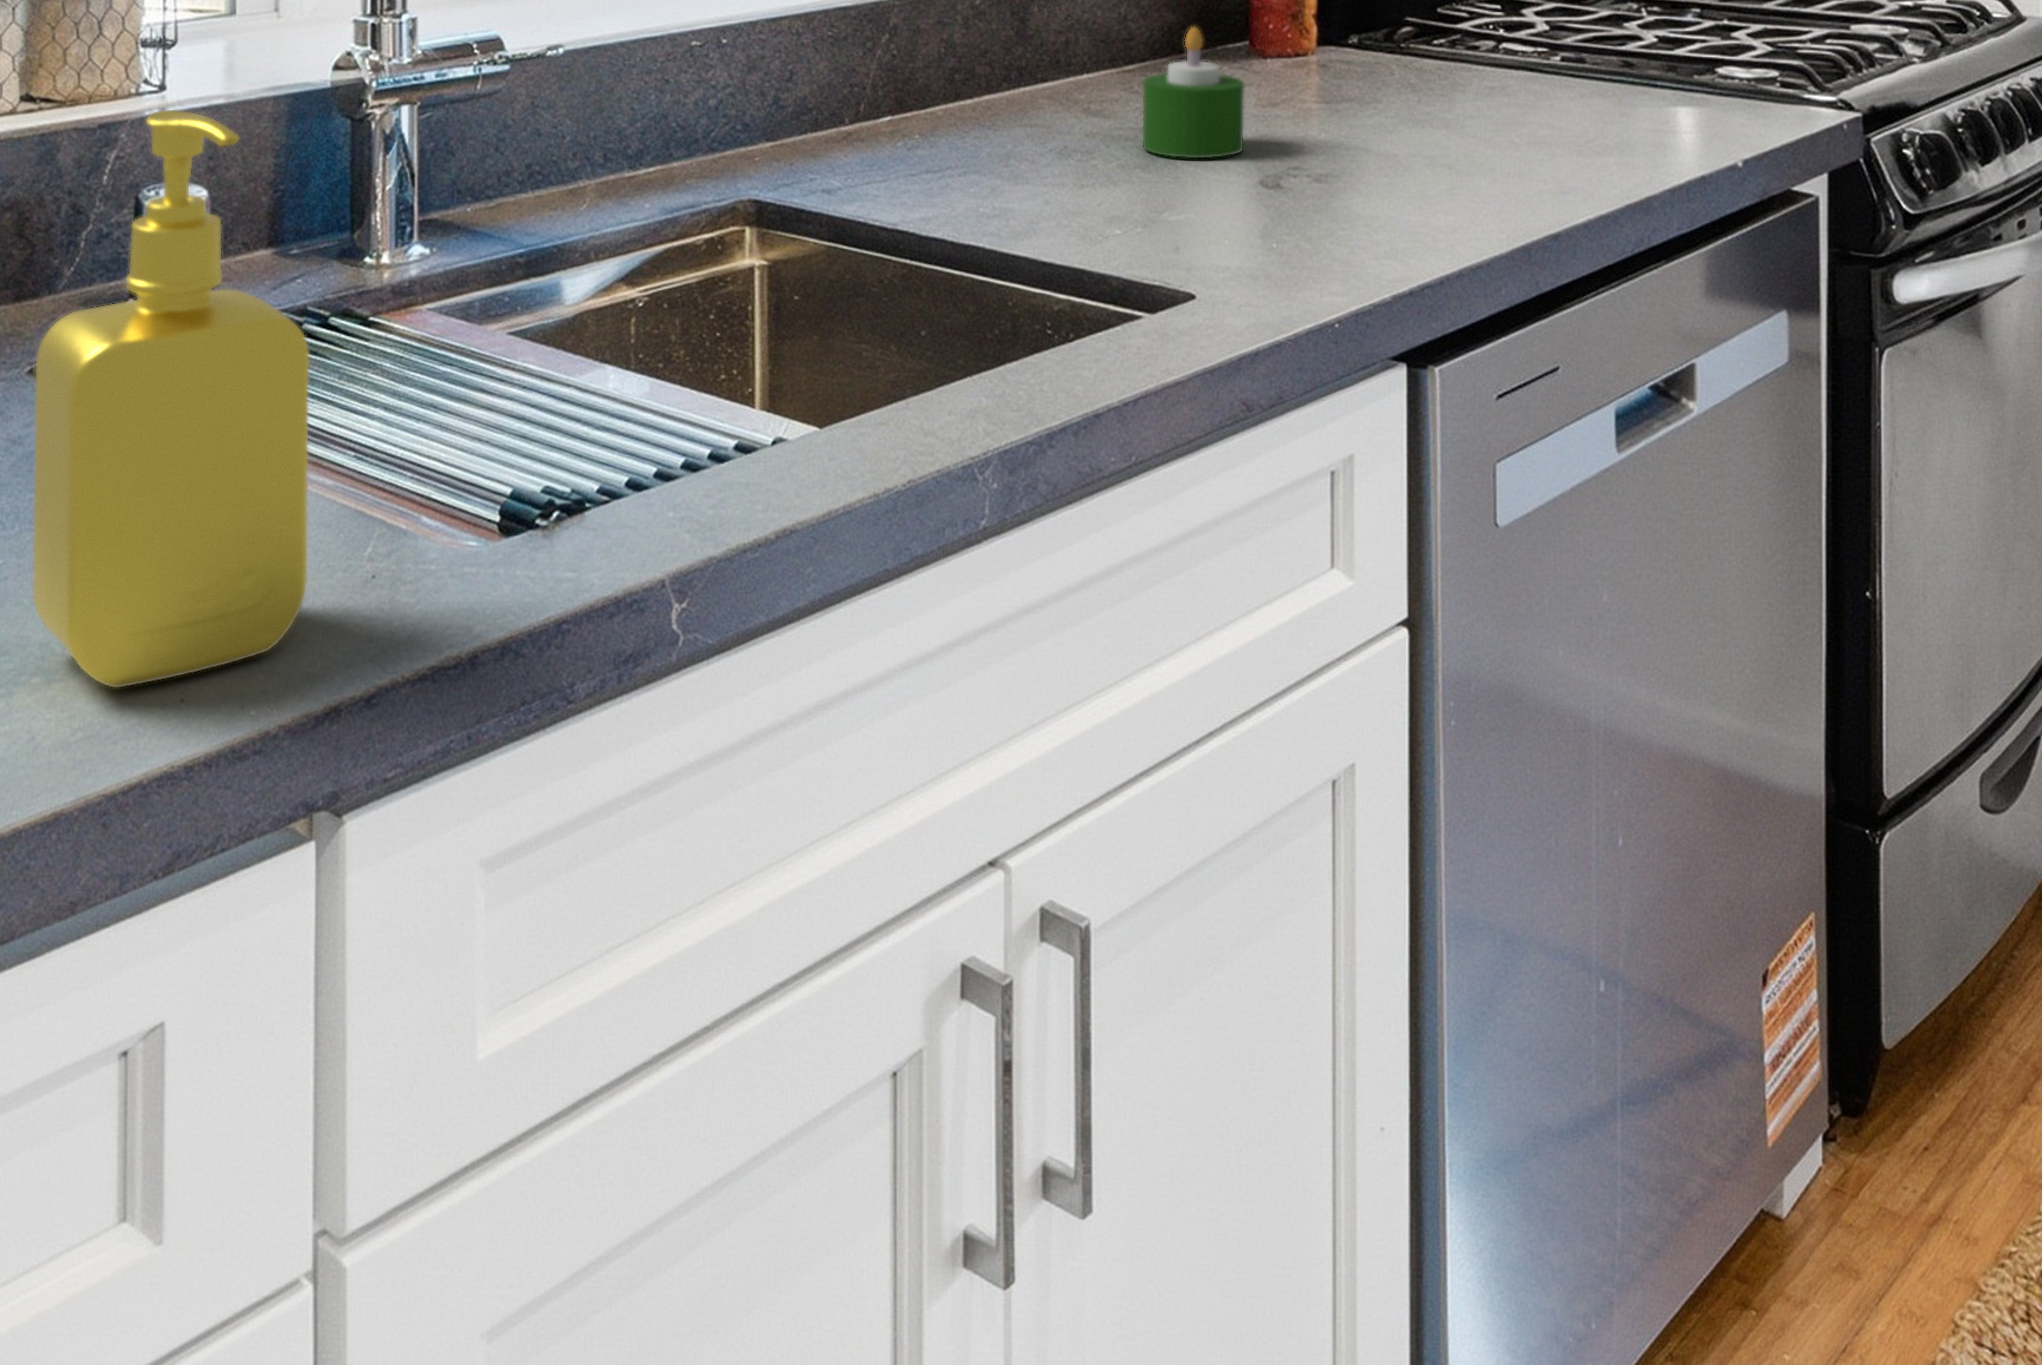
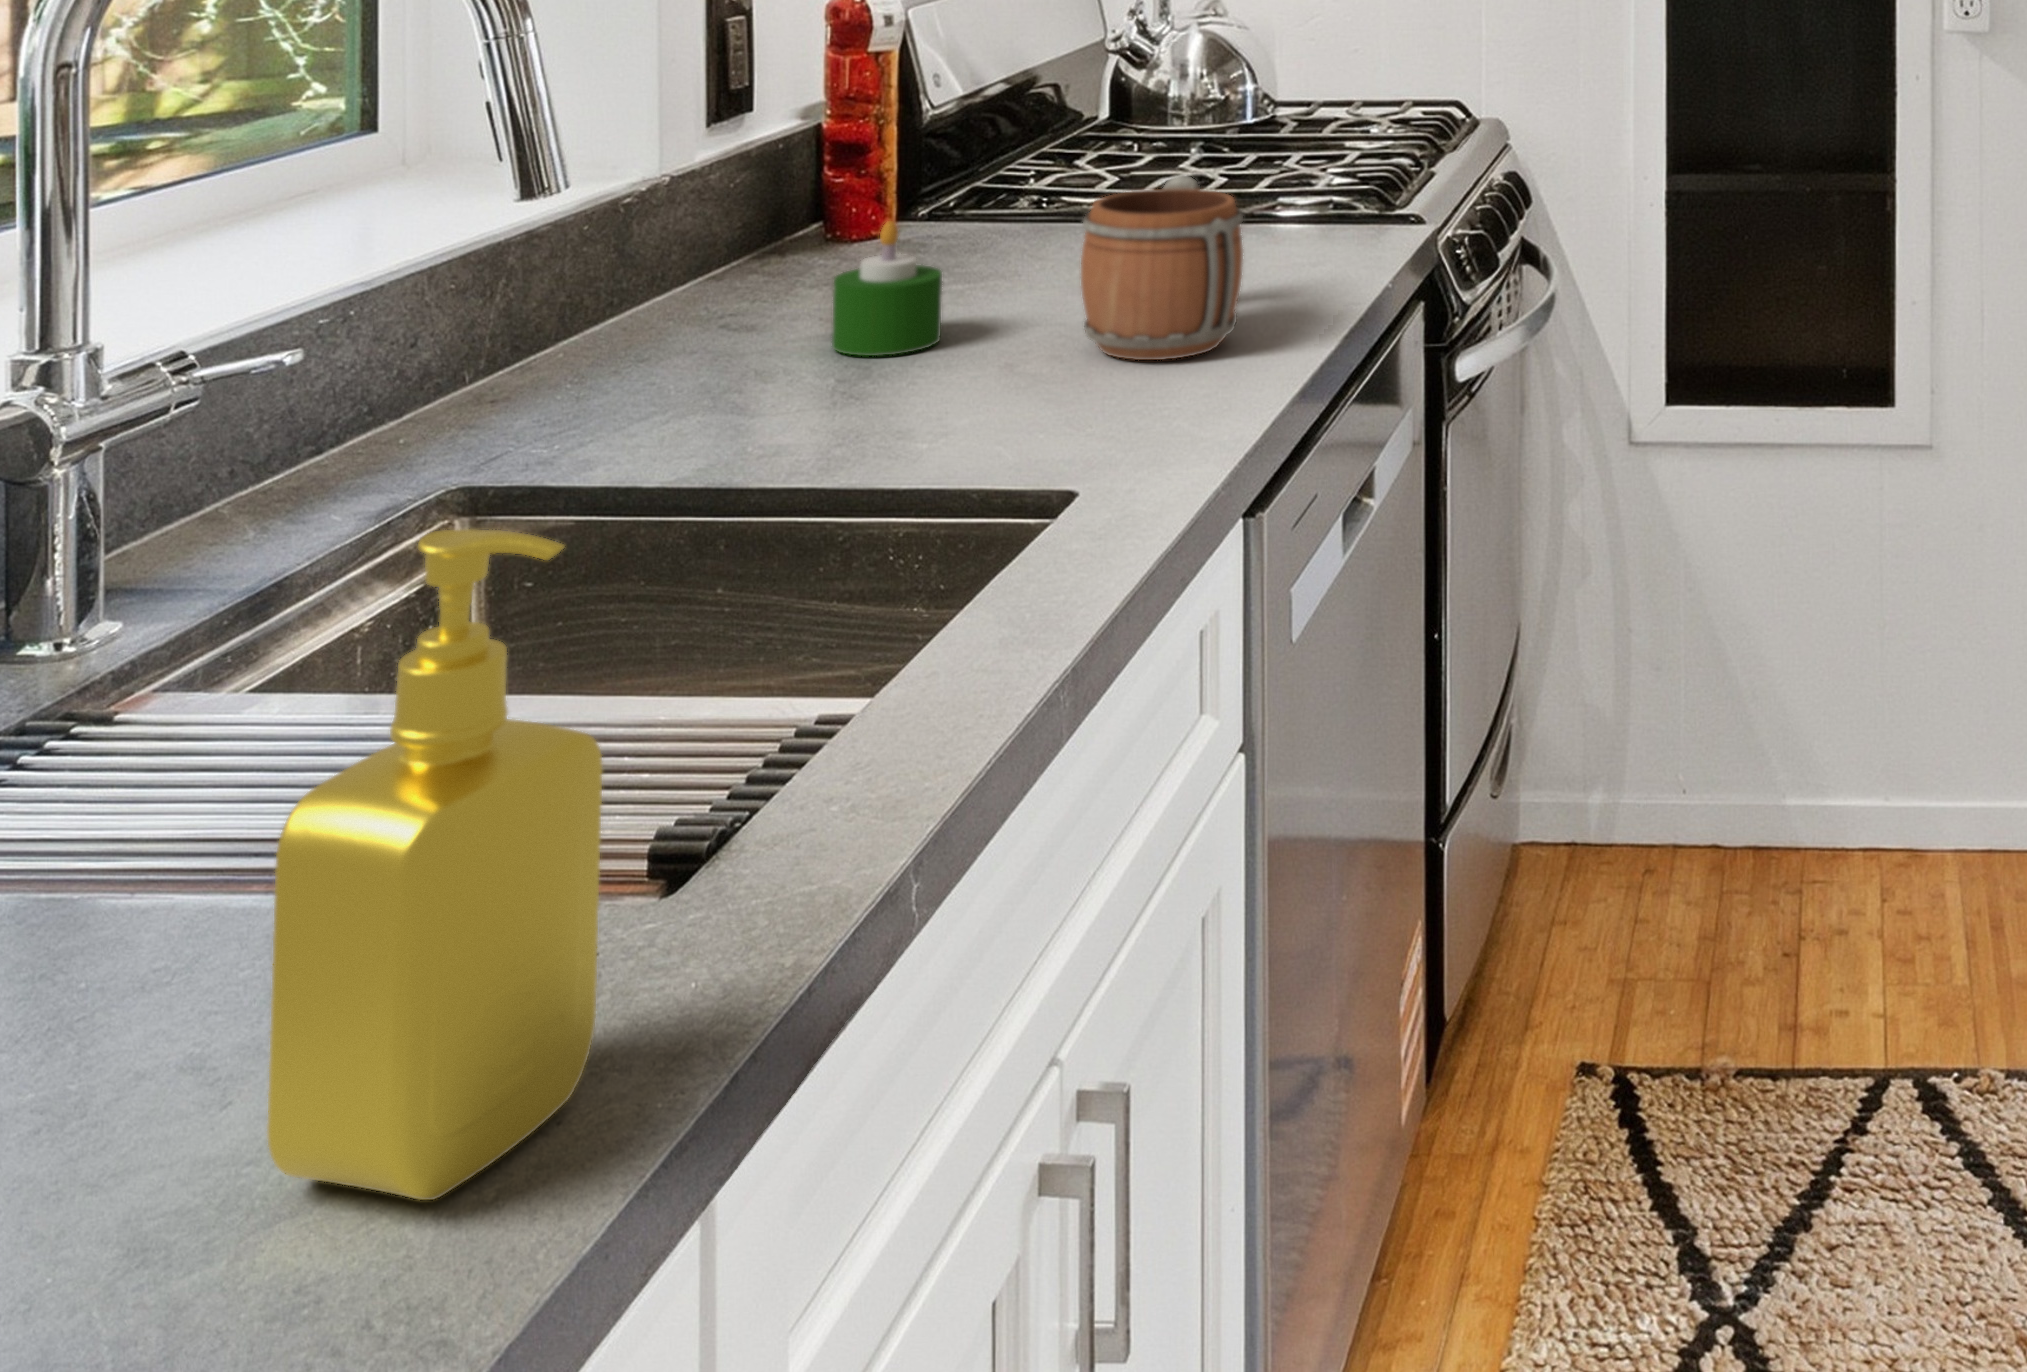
mug: none [1350,13,1520,199] -> present [1081,176,1243,360]

